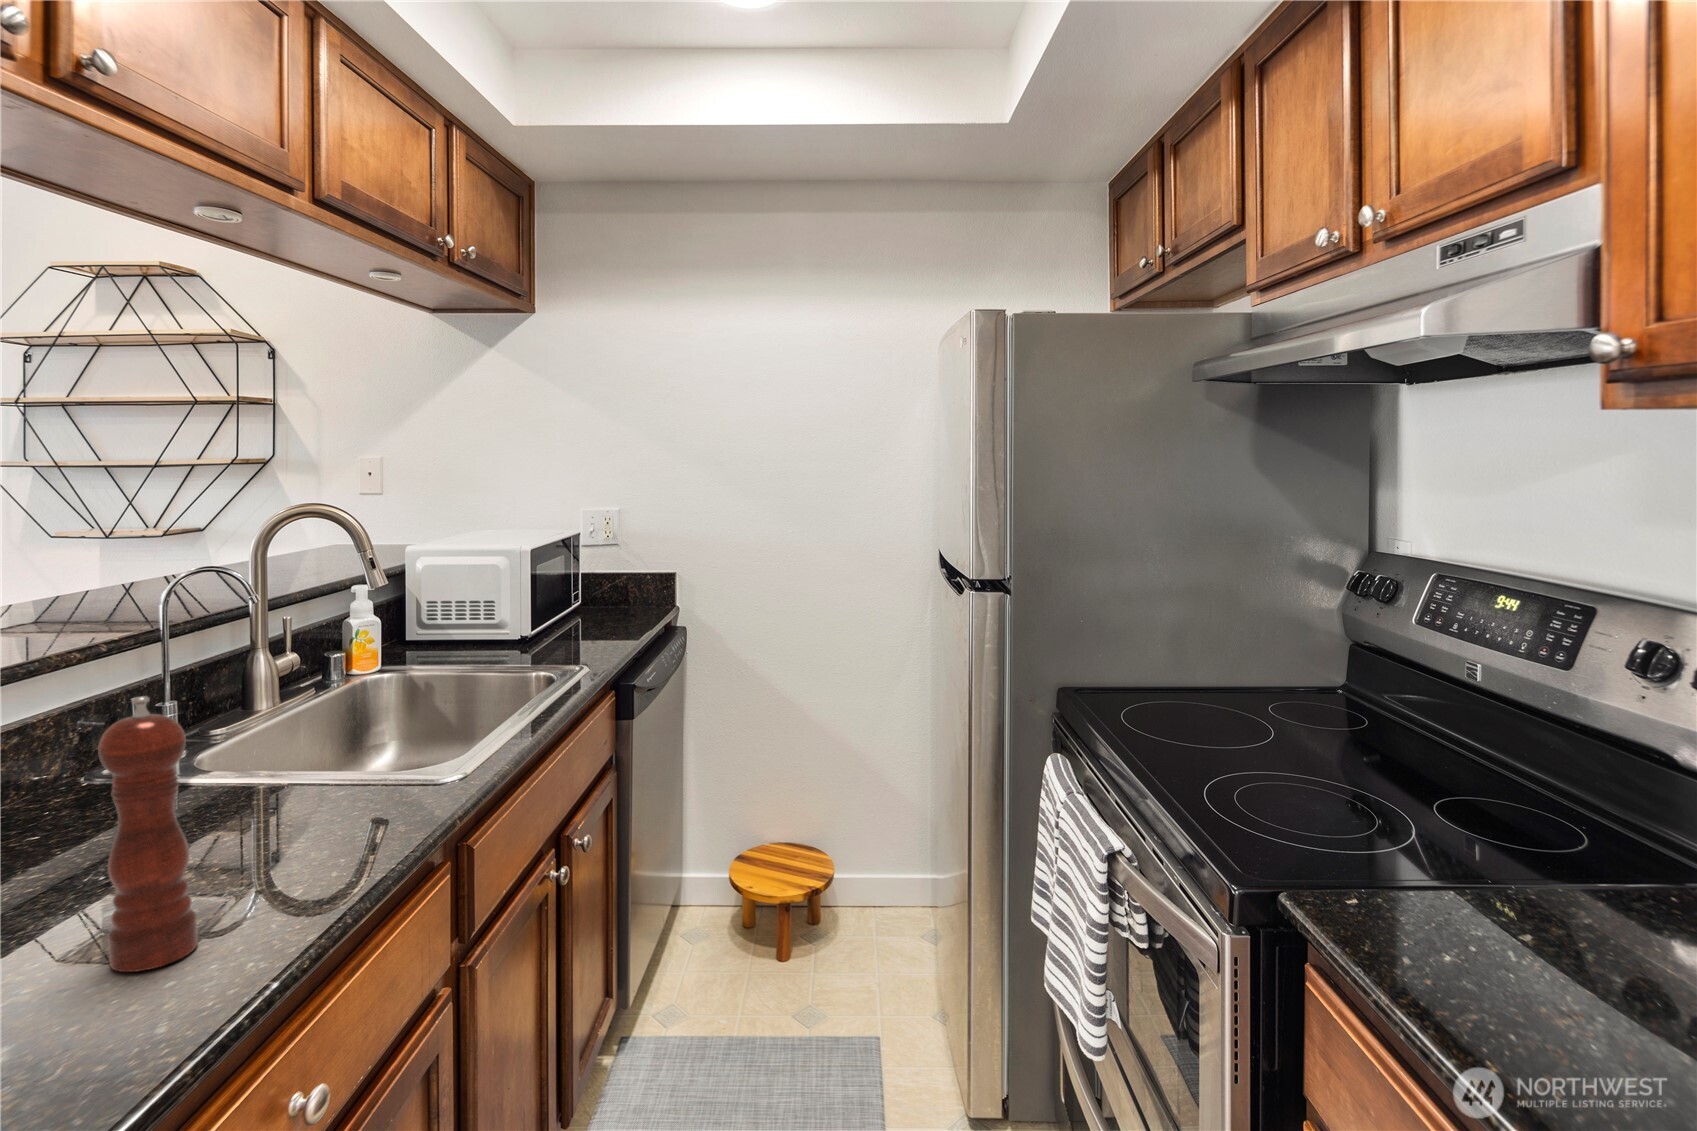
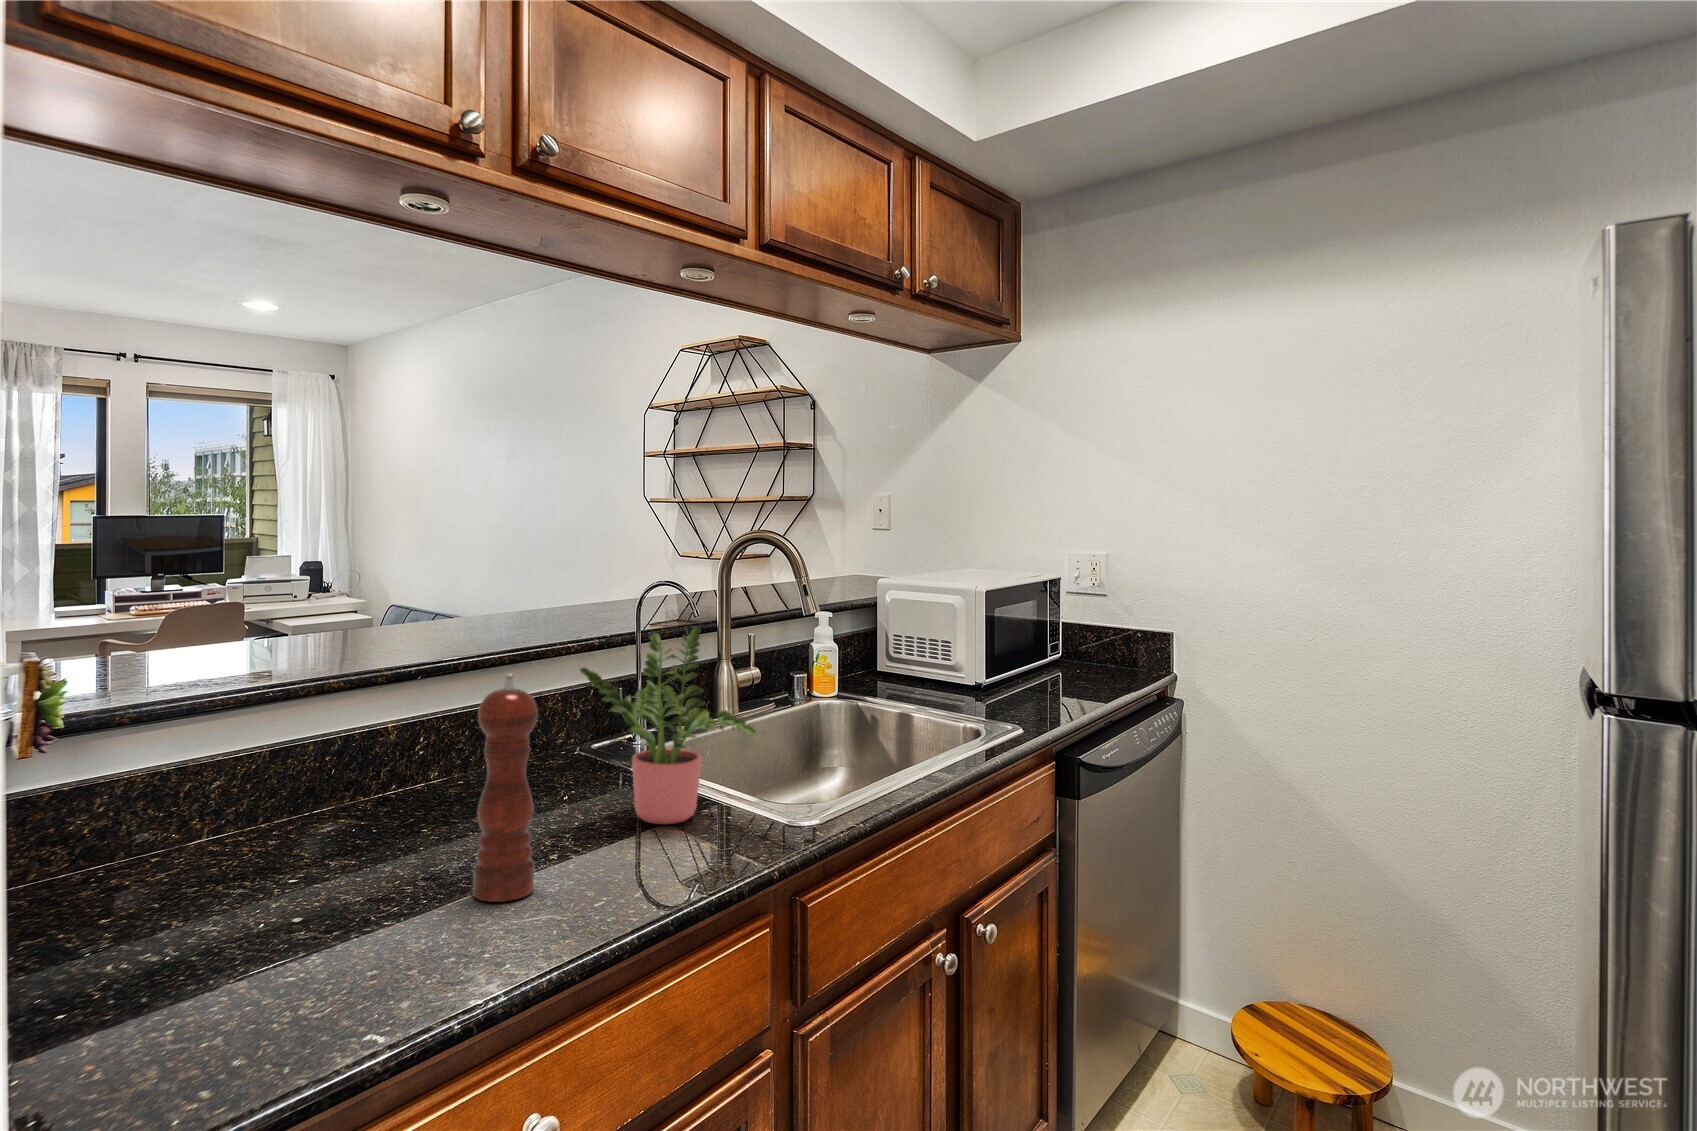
potted plant: none [176,615,411,837] -> present [580,627,756,824]

